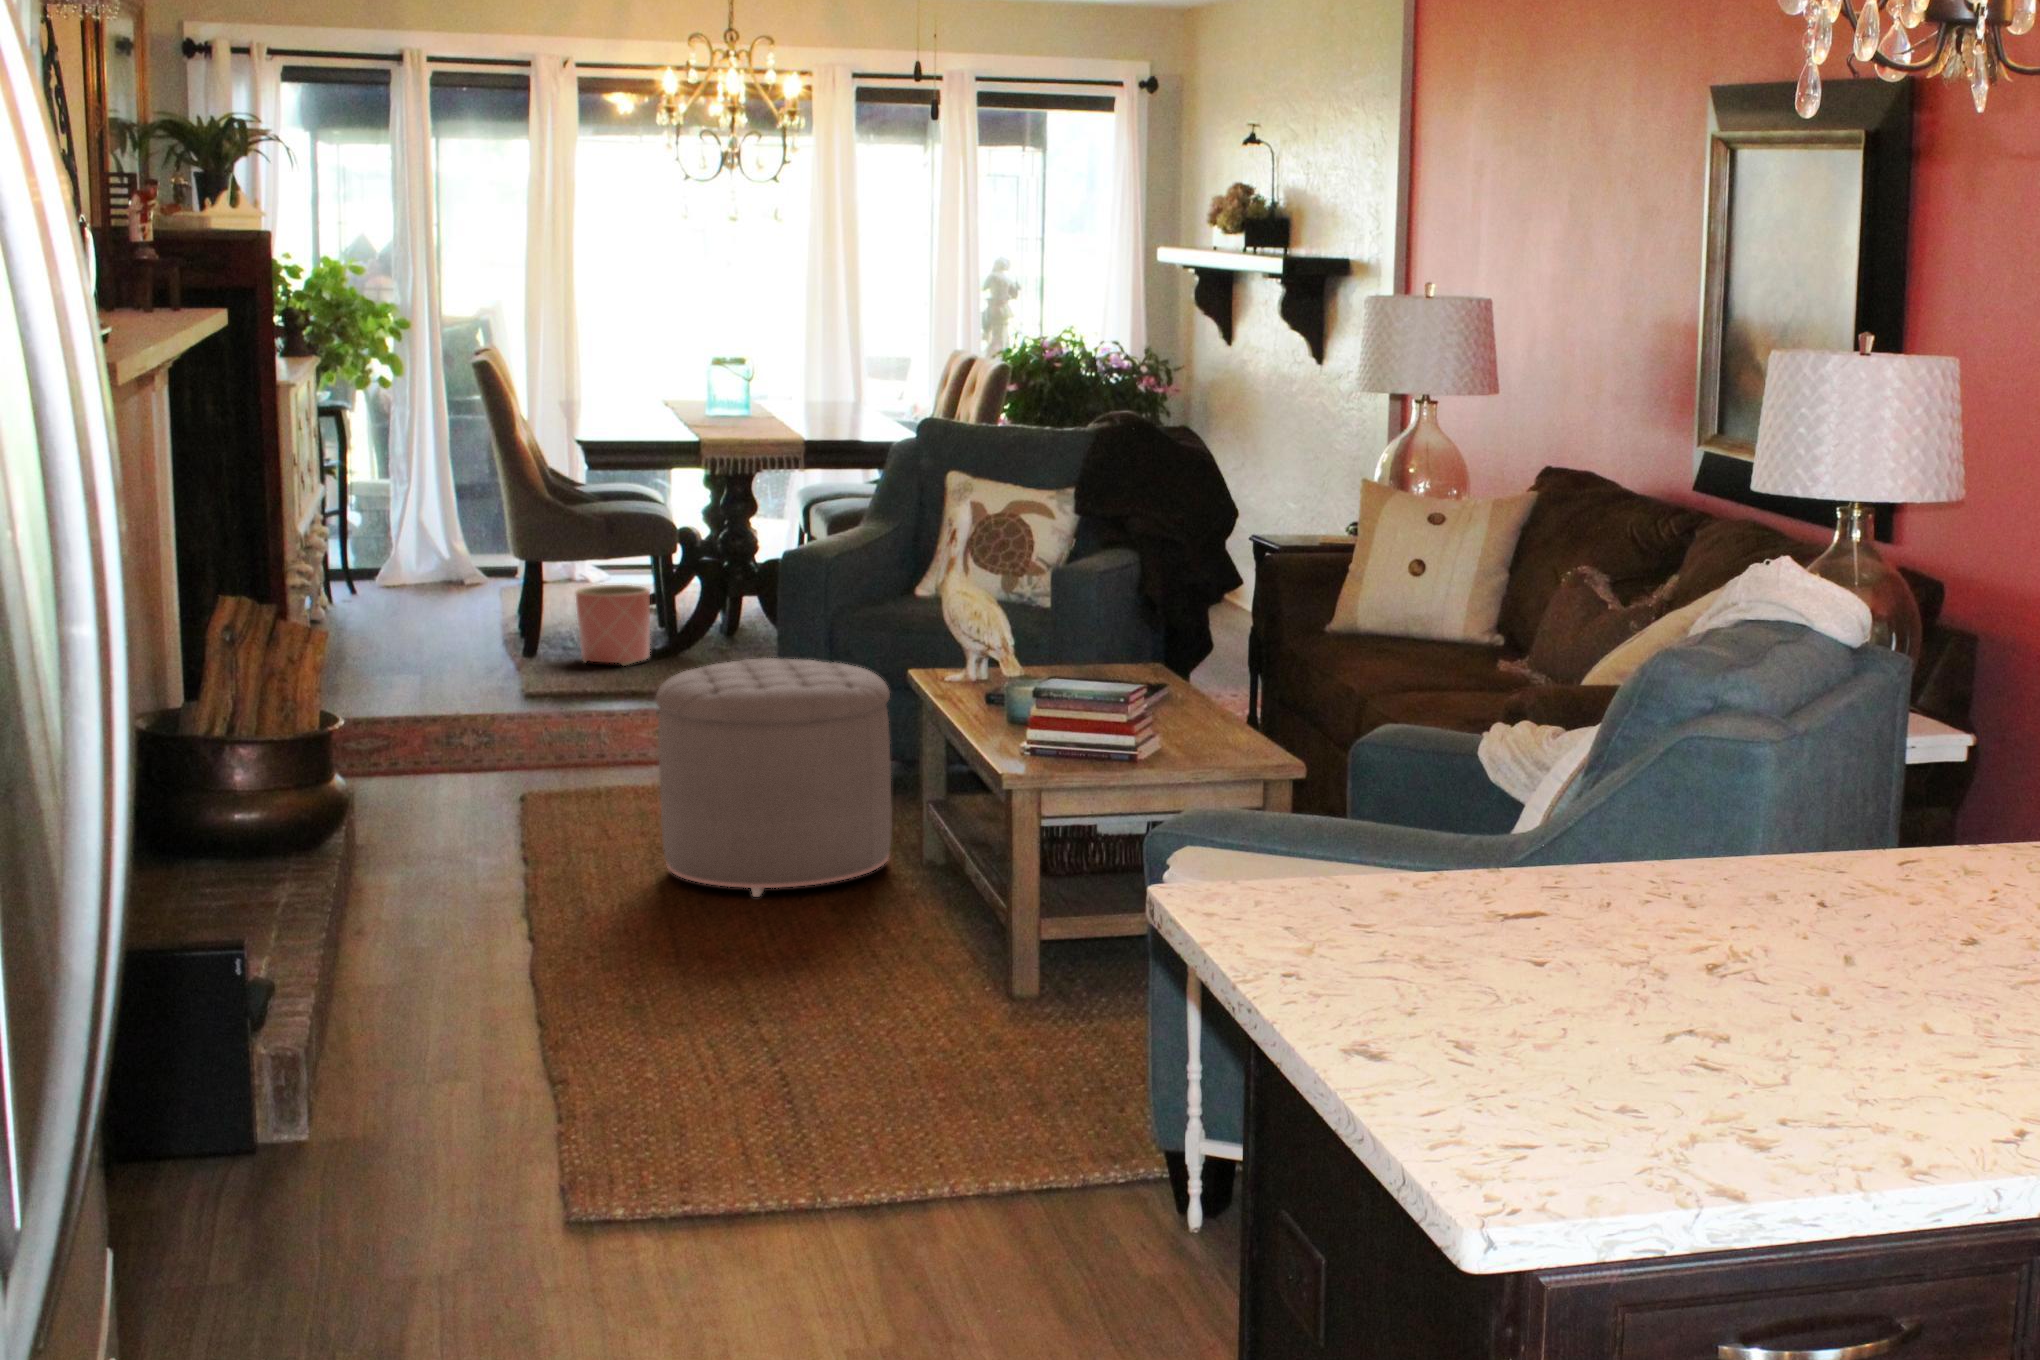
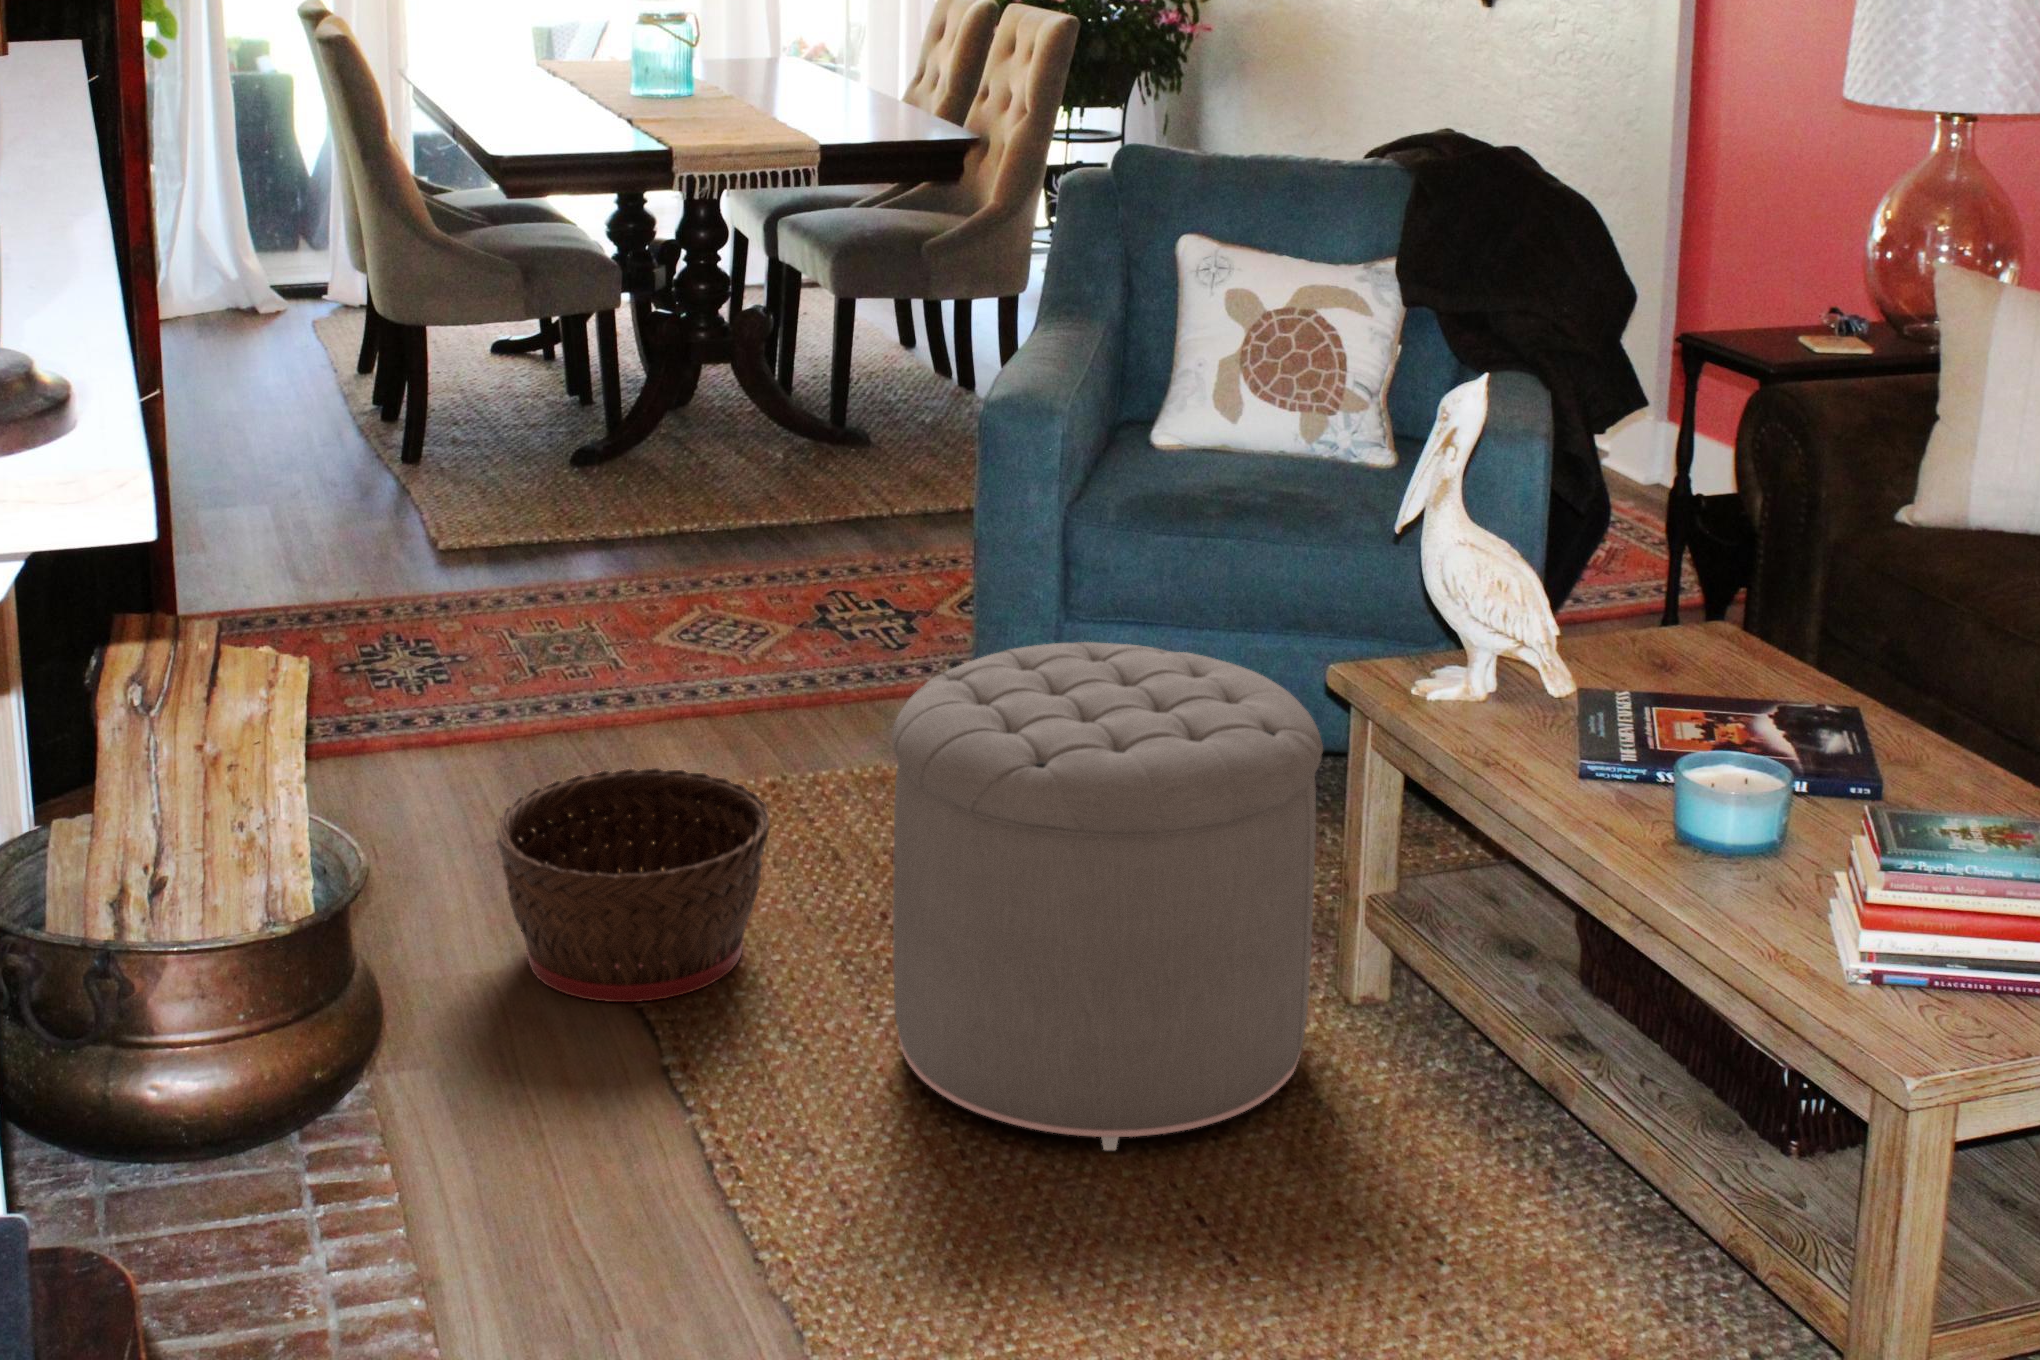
planter: present [576,585,650,666] -> none [481,365,587,491]
basket: none [465,745,626,853] -> present [496,768,770,1002]

